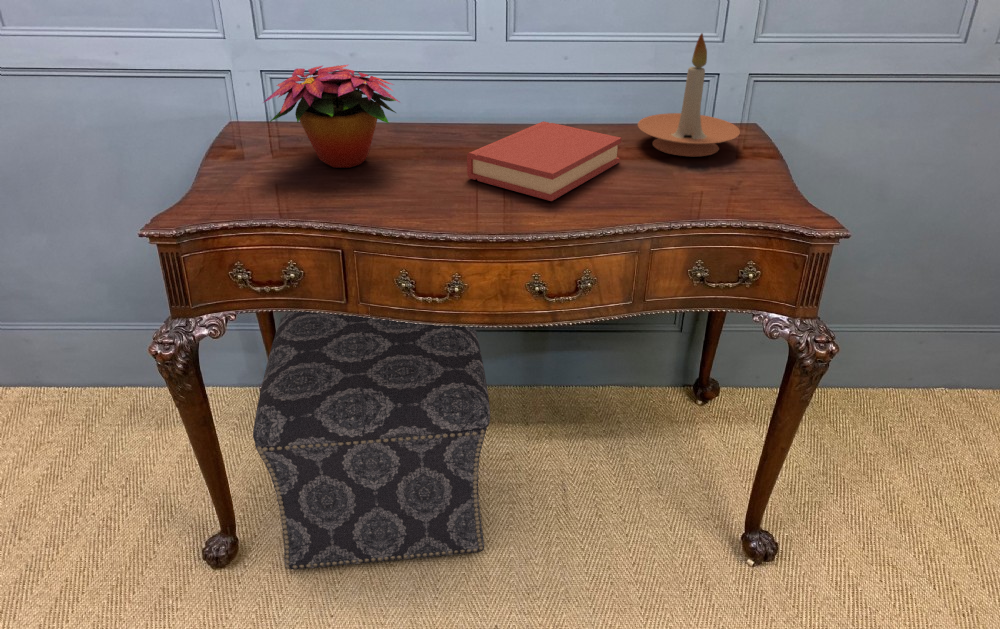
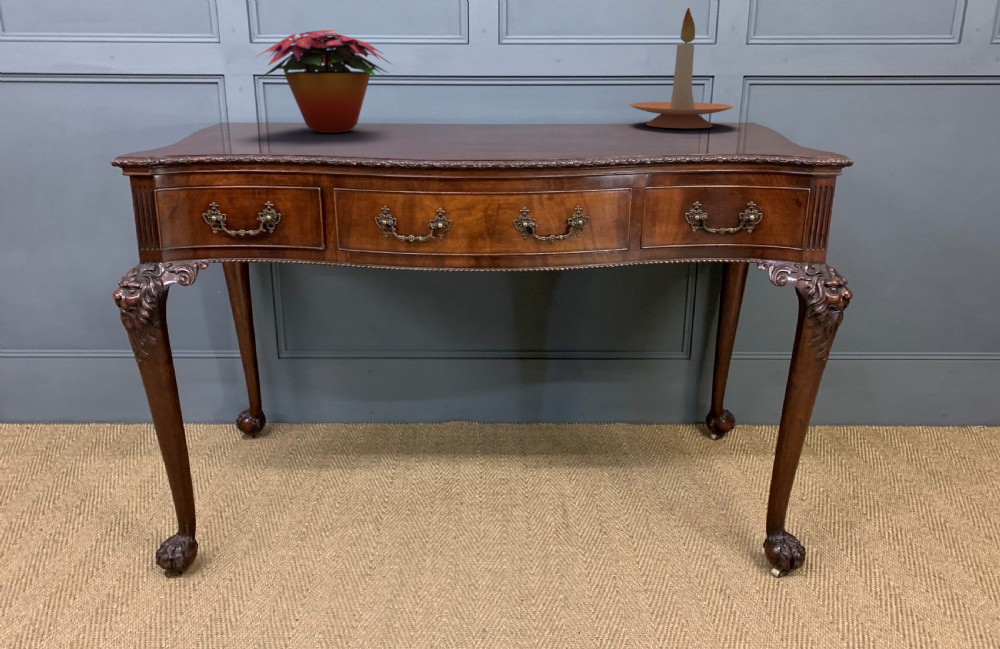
hardback book: present [467,121,622,201] -> none [455,101,613,144]
ottoman: present [253,312,490,569] -> none [219,297,478,576]

